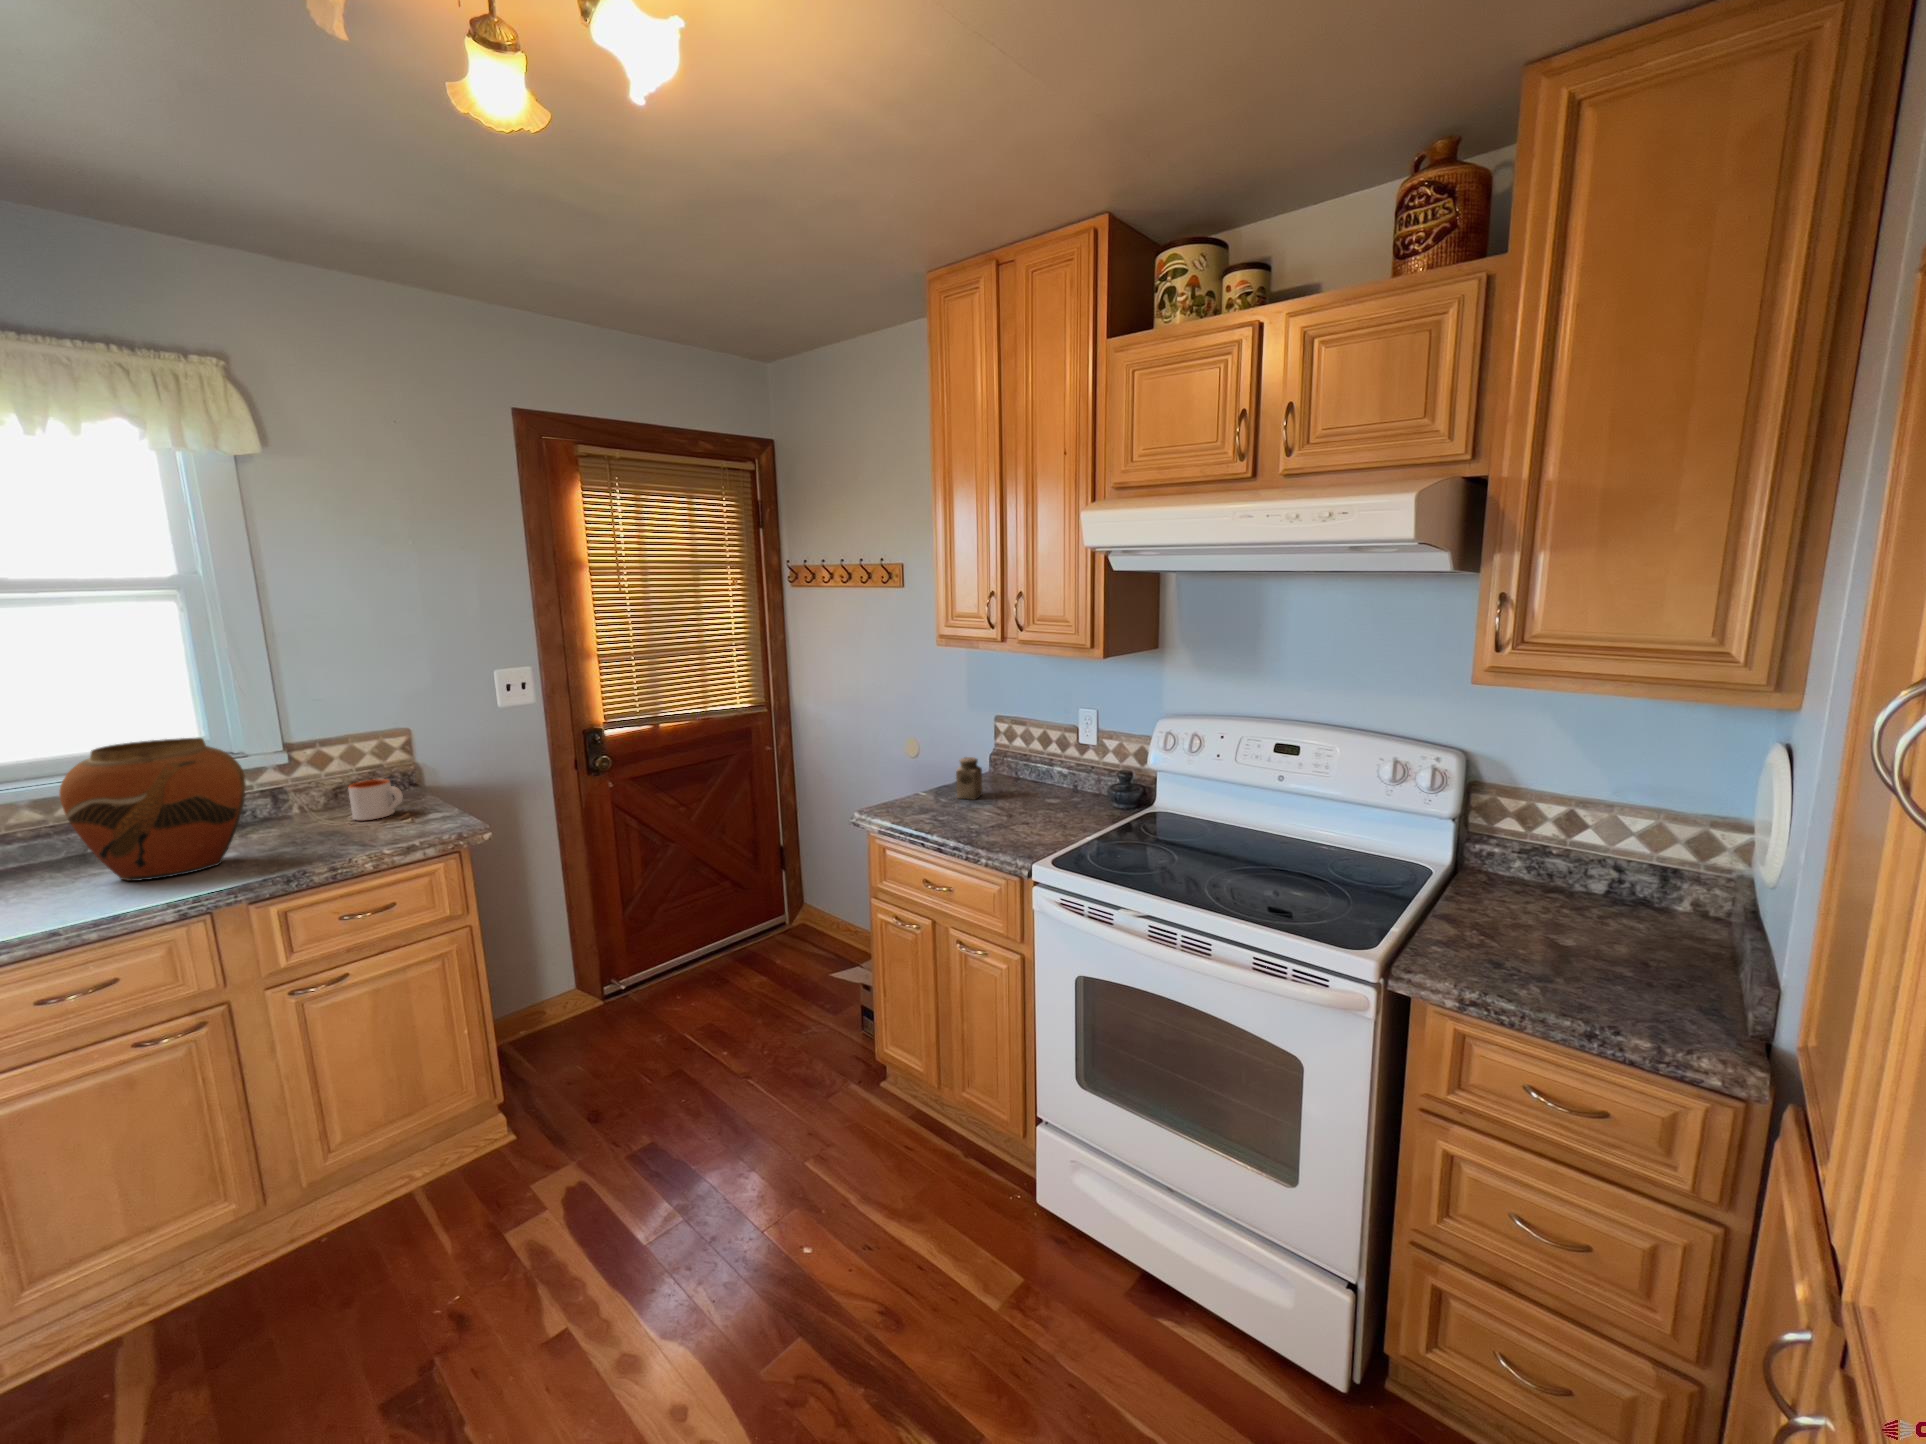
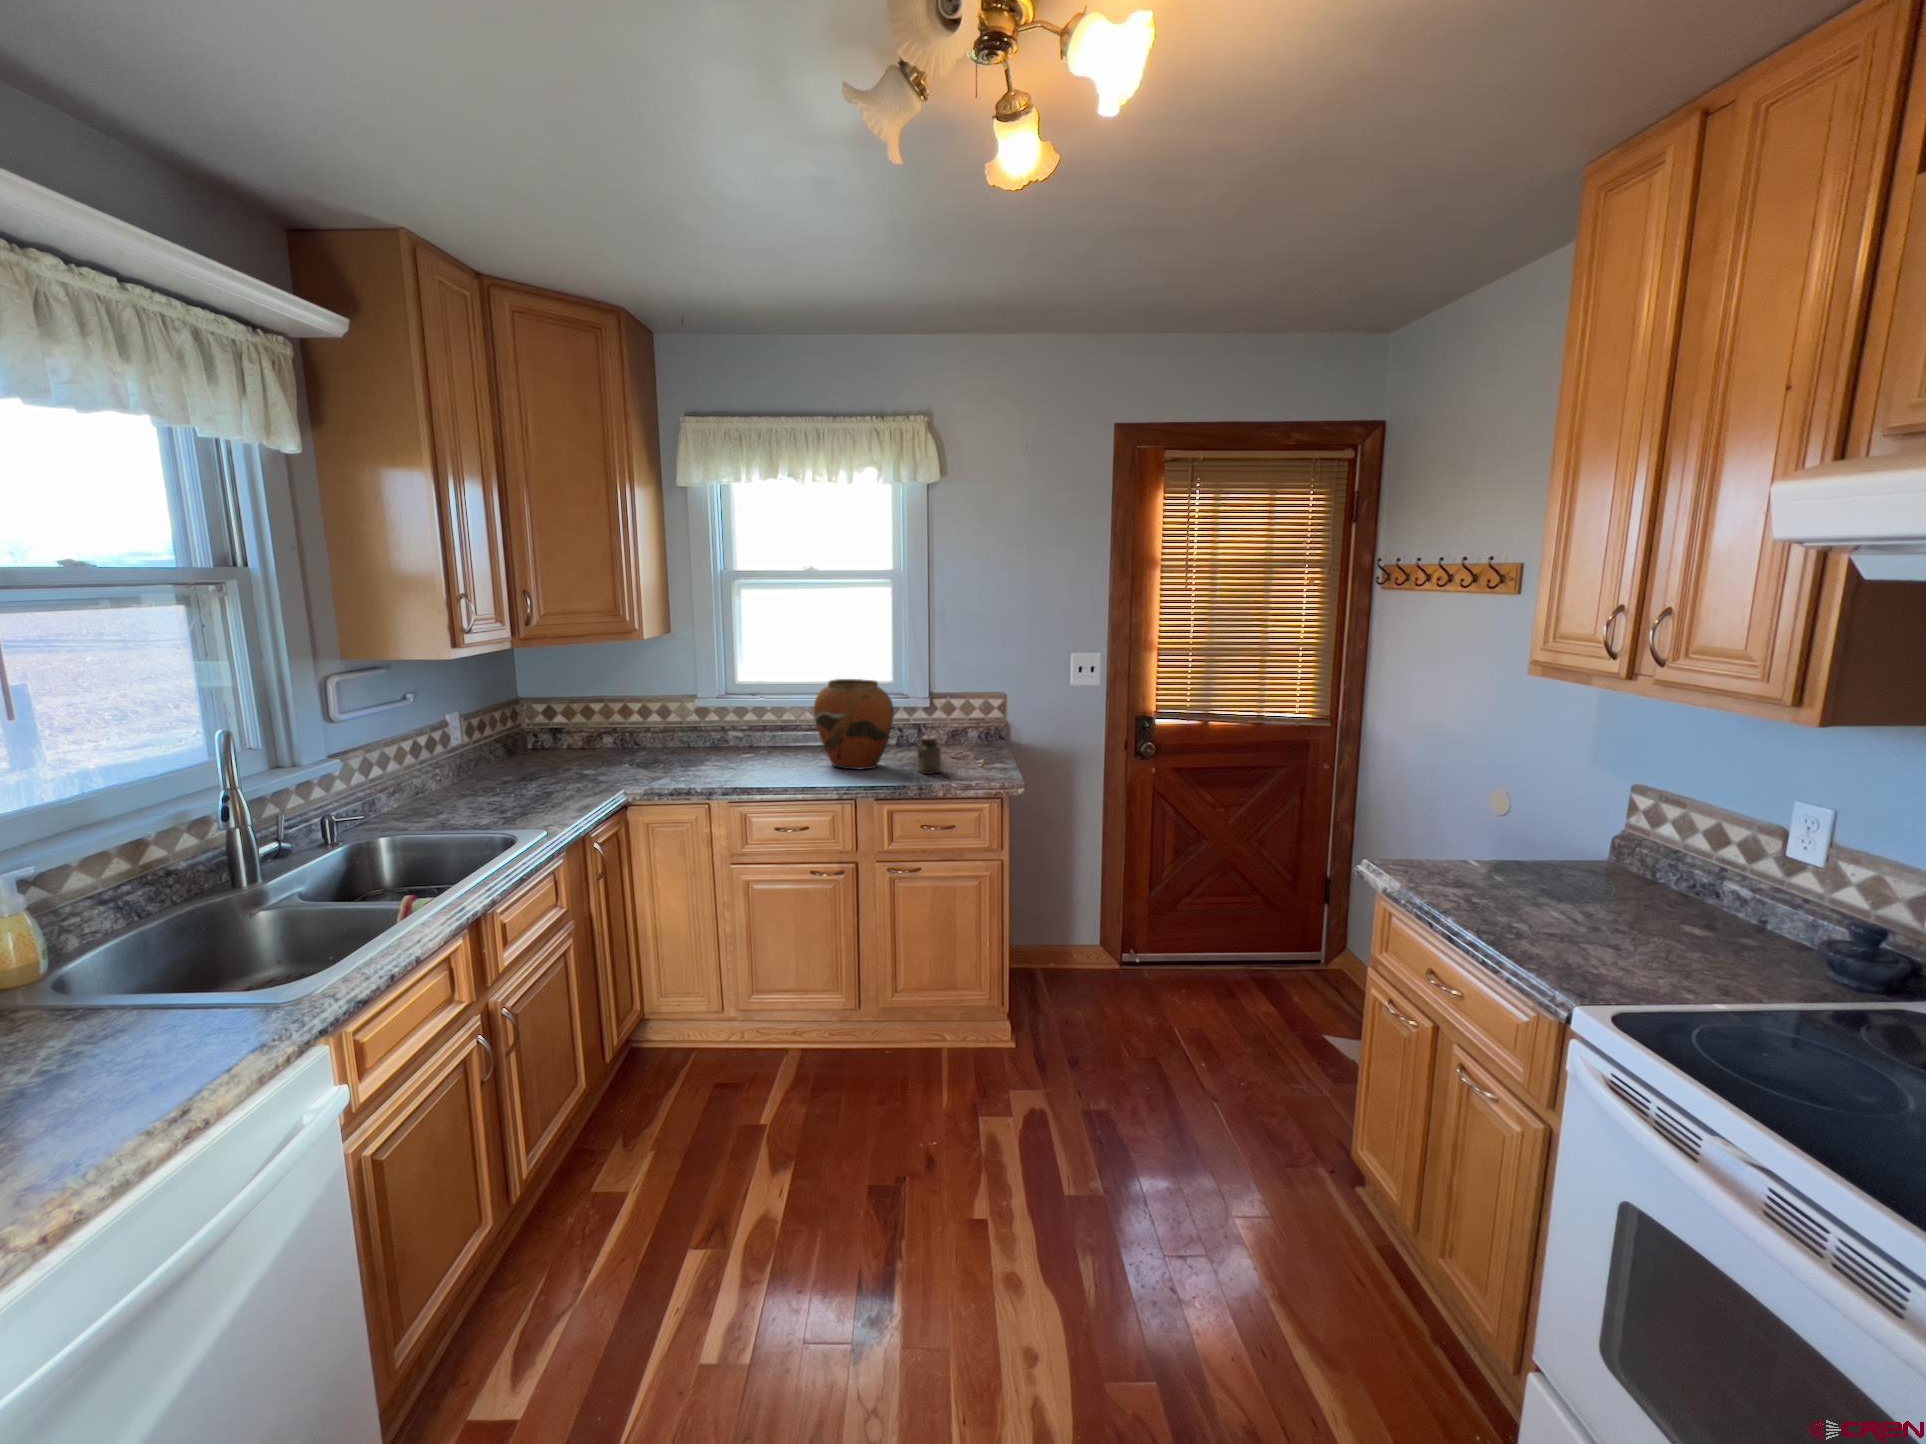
salt shaker: present [956,757,982,800] -> present [917,736,941,774]
mug: present [348,779,403,821] -> none [956,728,986,758]

